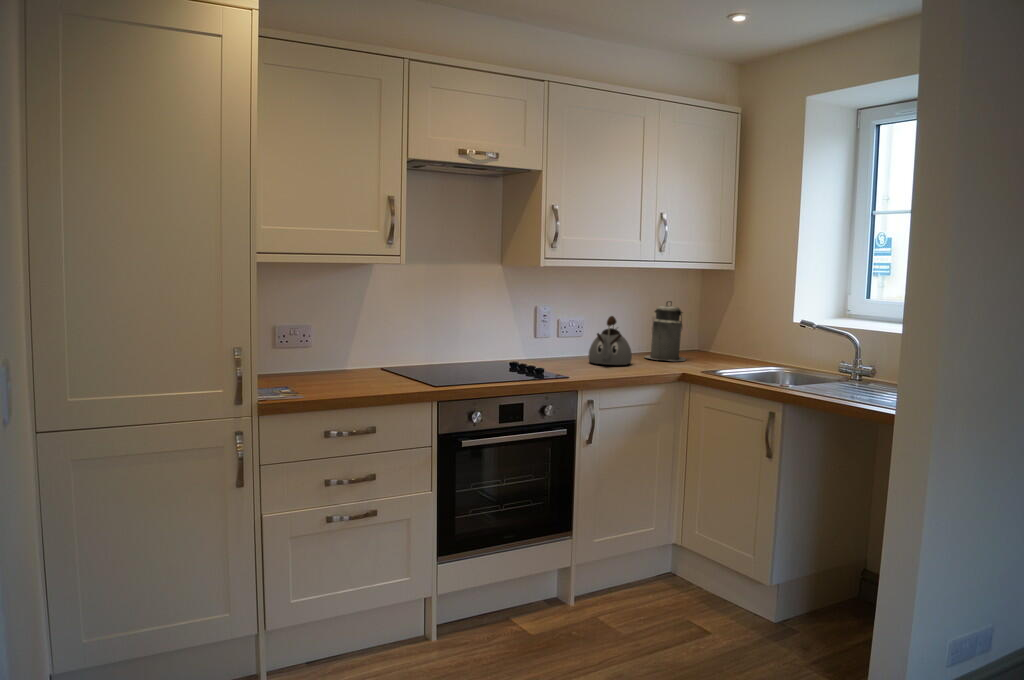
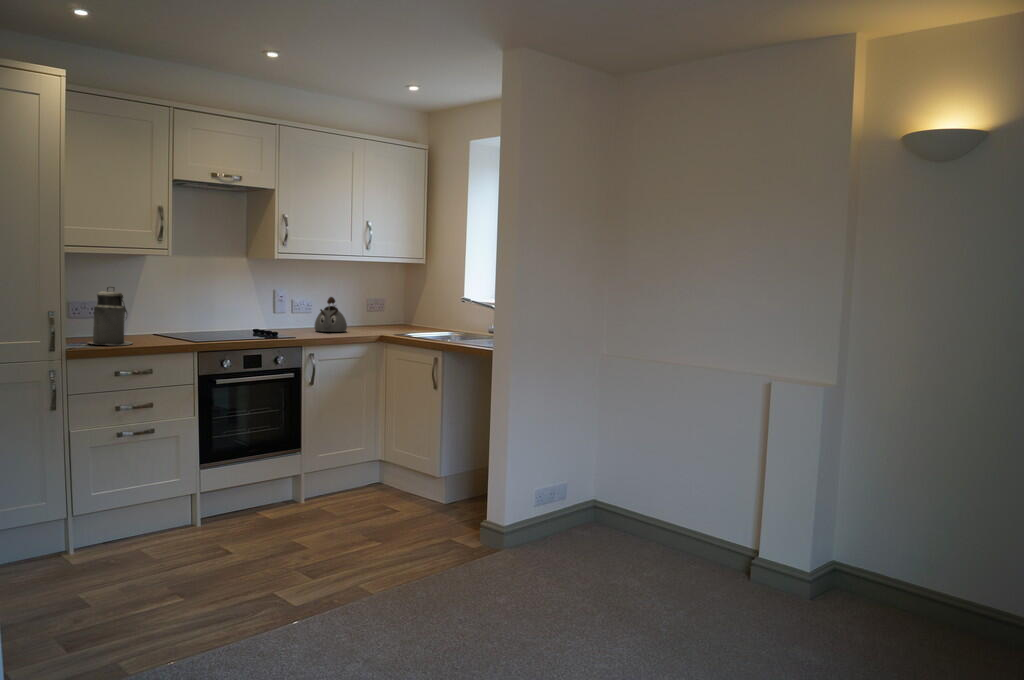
canister: present [645,301,686,361] -> present [89,287,133,345]

